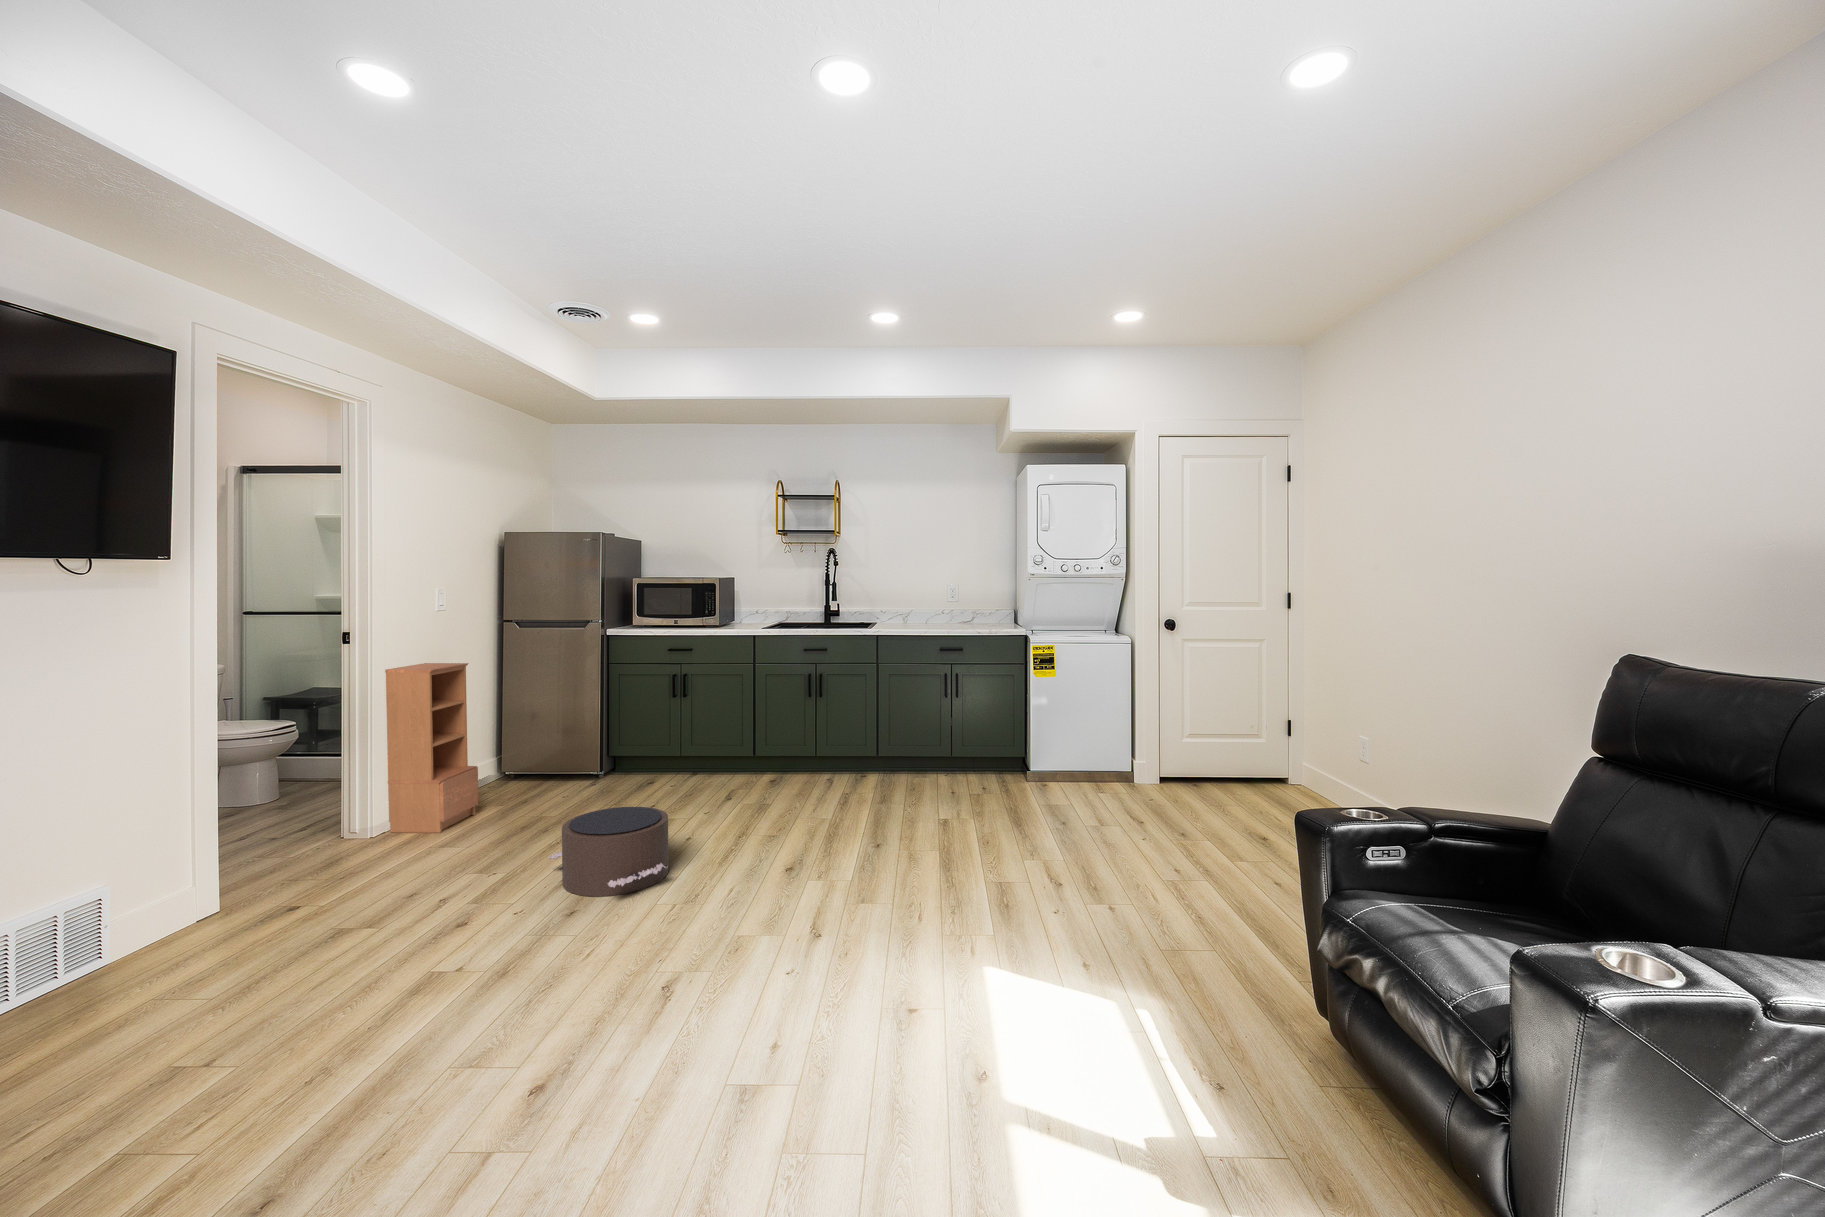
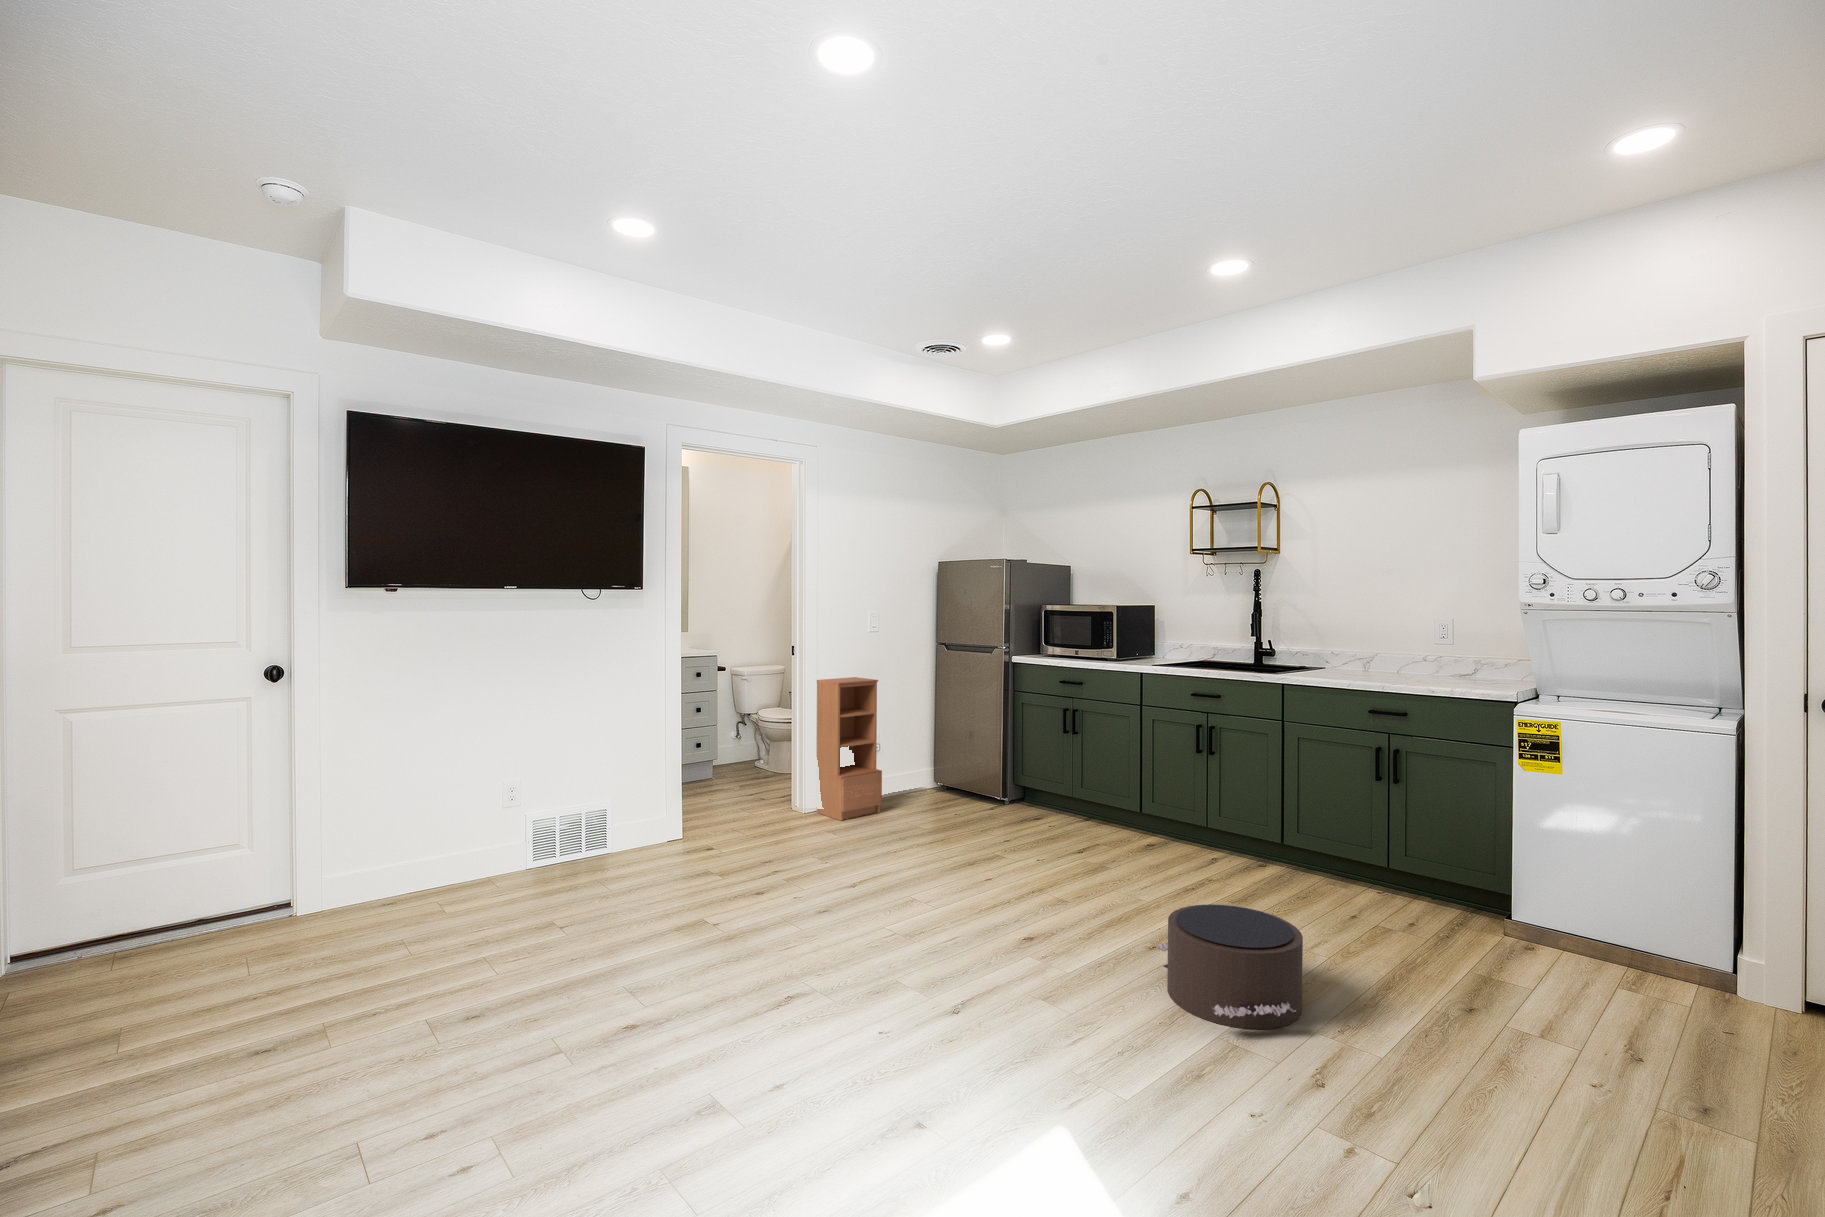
pouf: present [548,807,669,897] -> present [1156,904,1303,1029]

